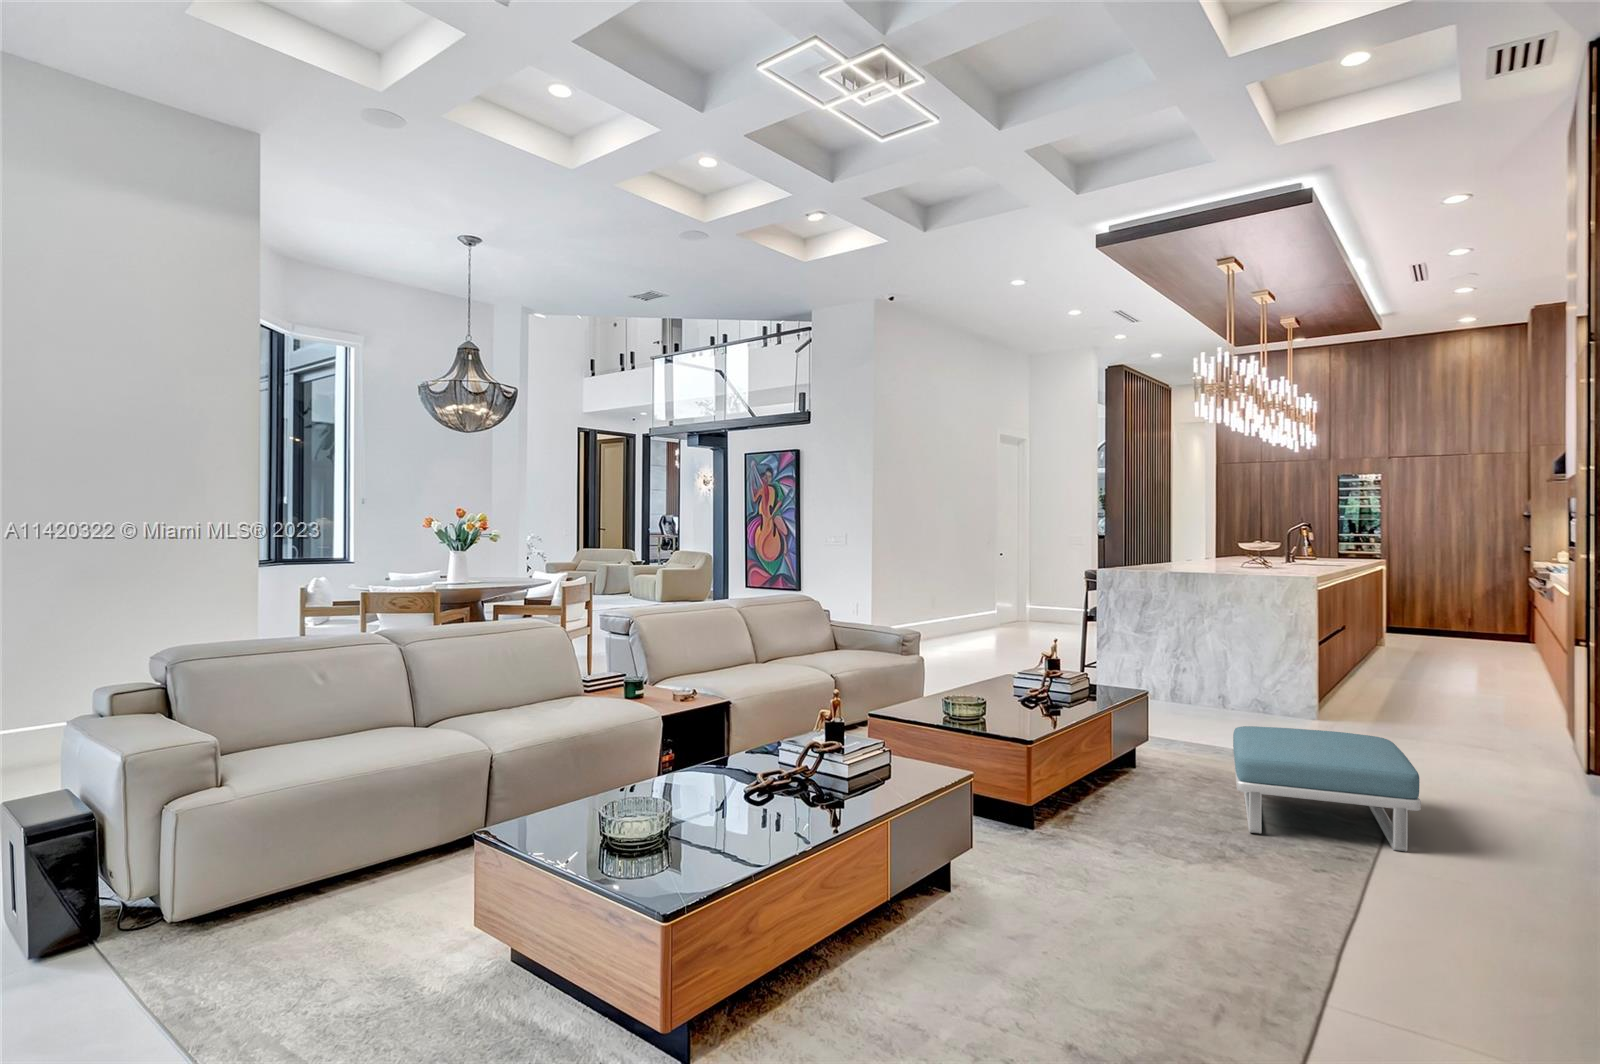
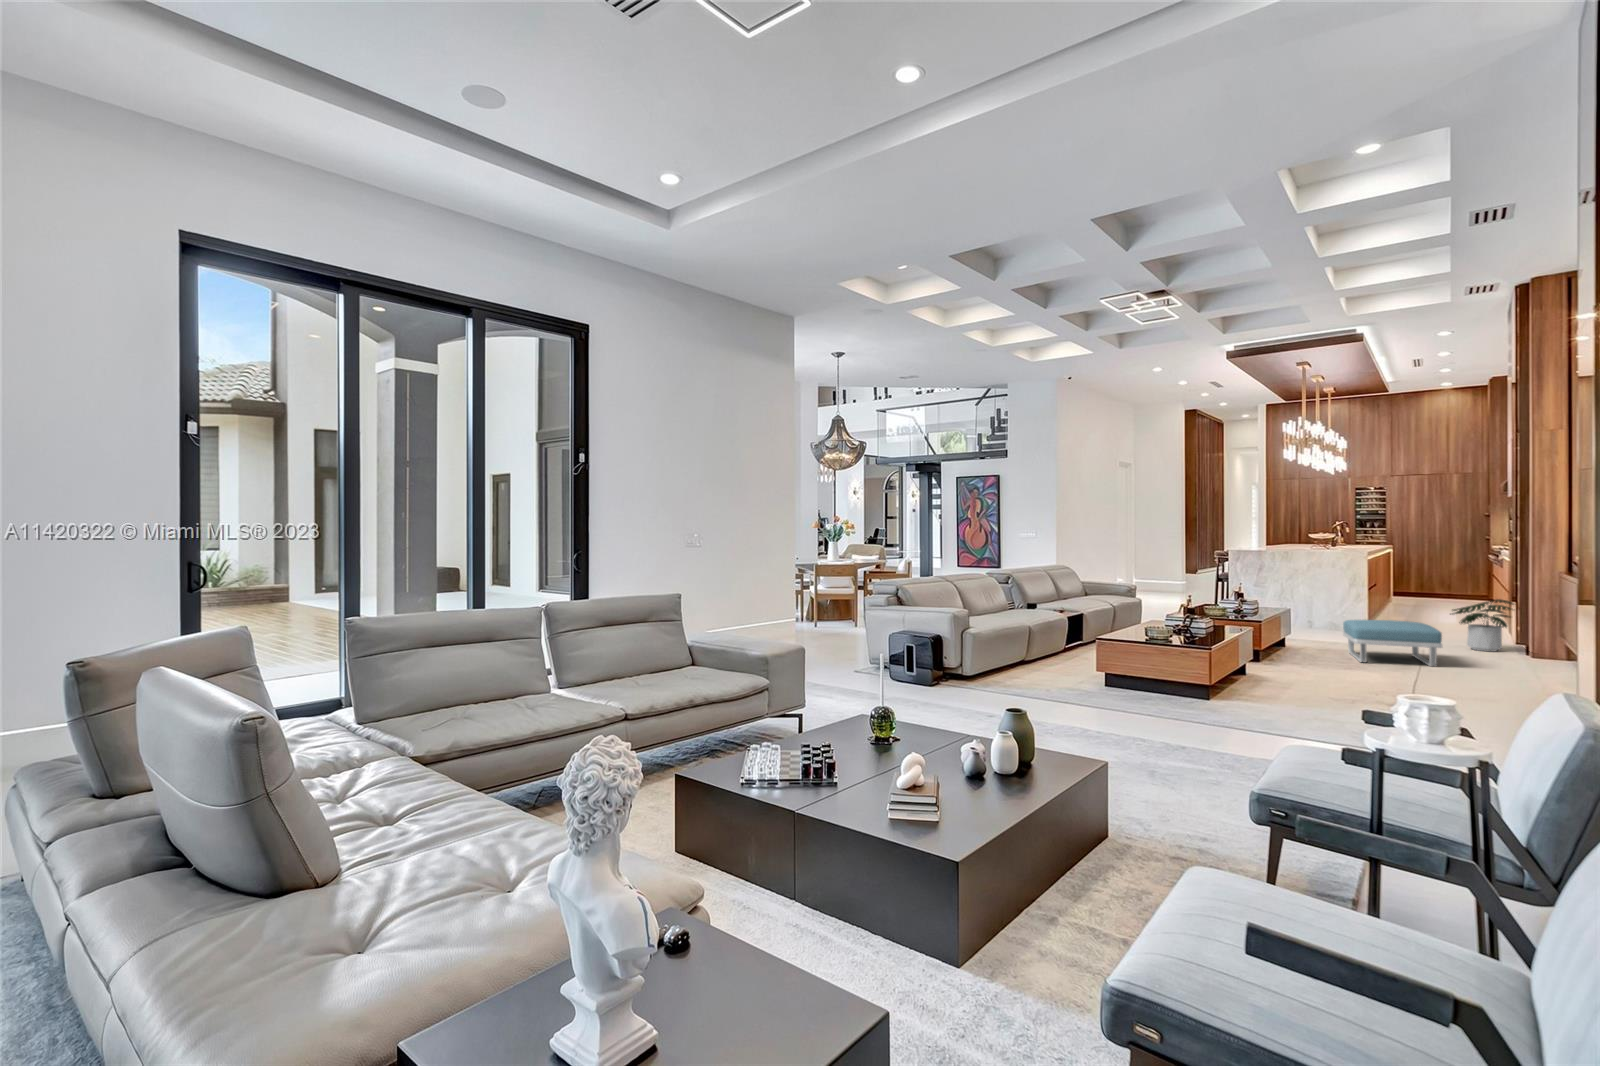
potted plant: none [1449,682,1578,791] -> present [1450,599,1514,652]

